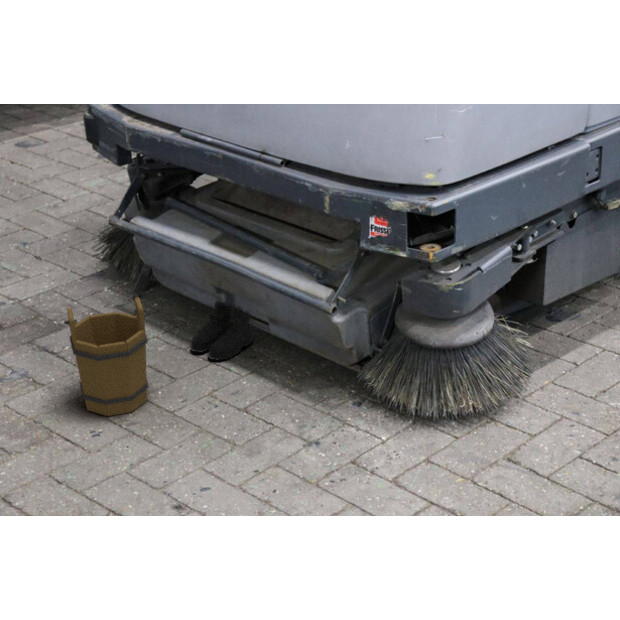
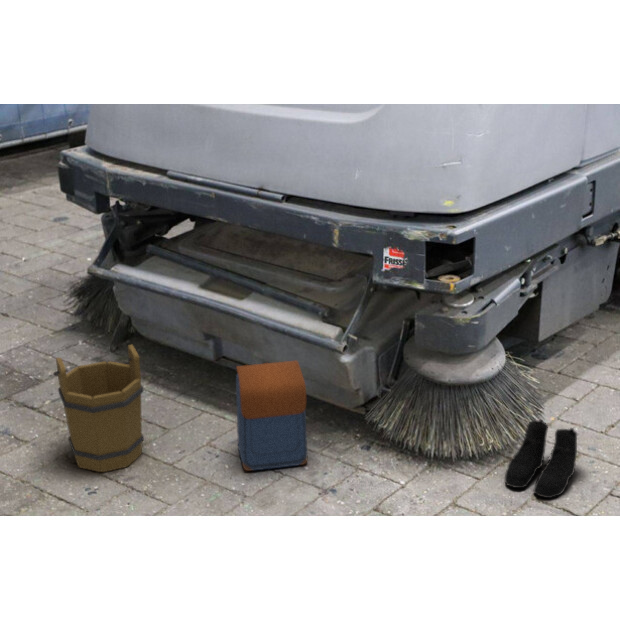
boots: present [190,300,253,361] -> present [505,420,577,498]
backpack: none [234,318,300,421] -> present [236,361,308,471]

